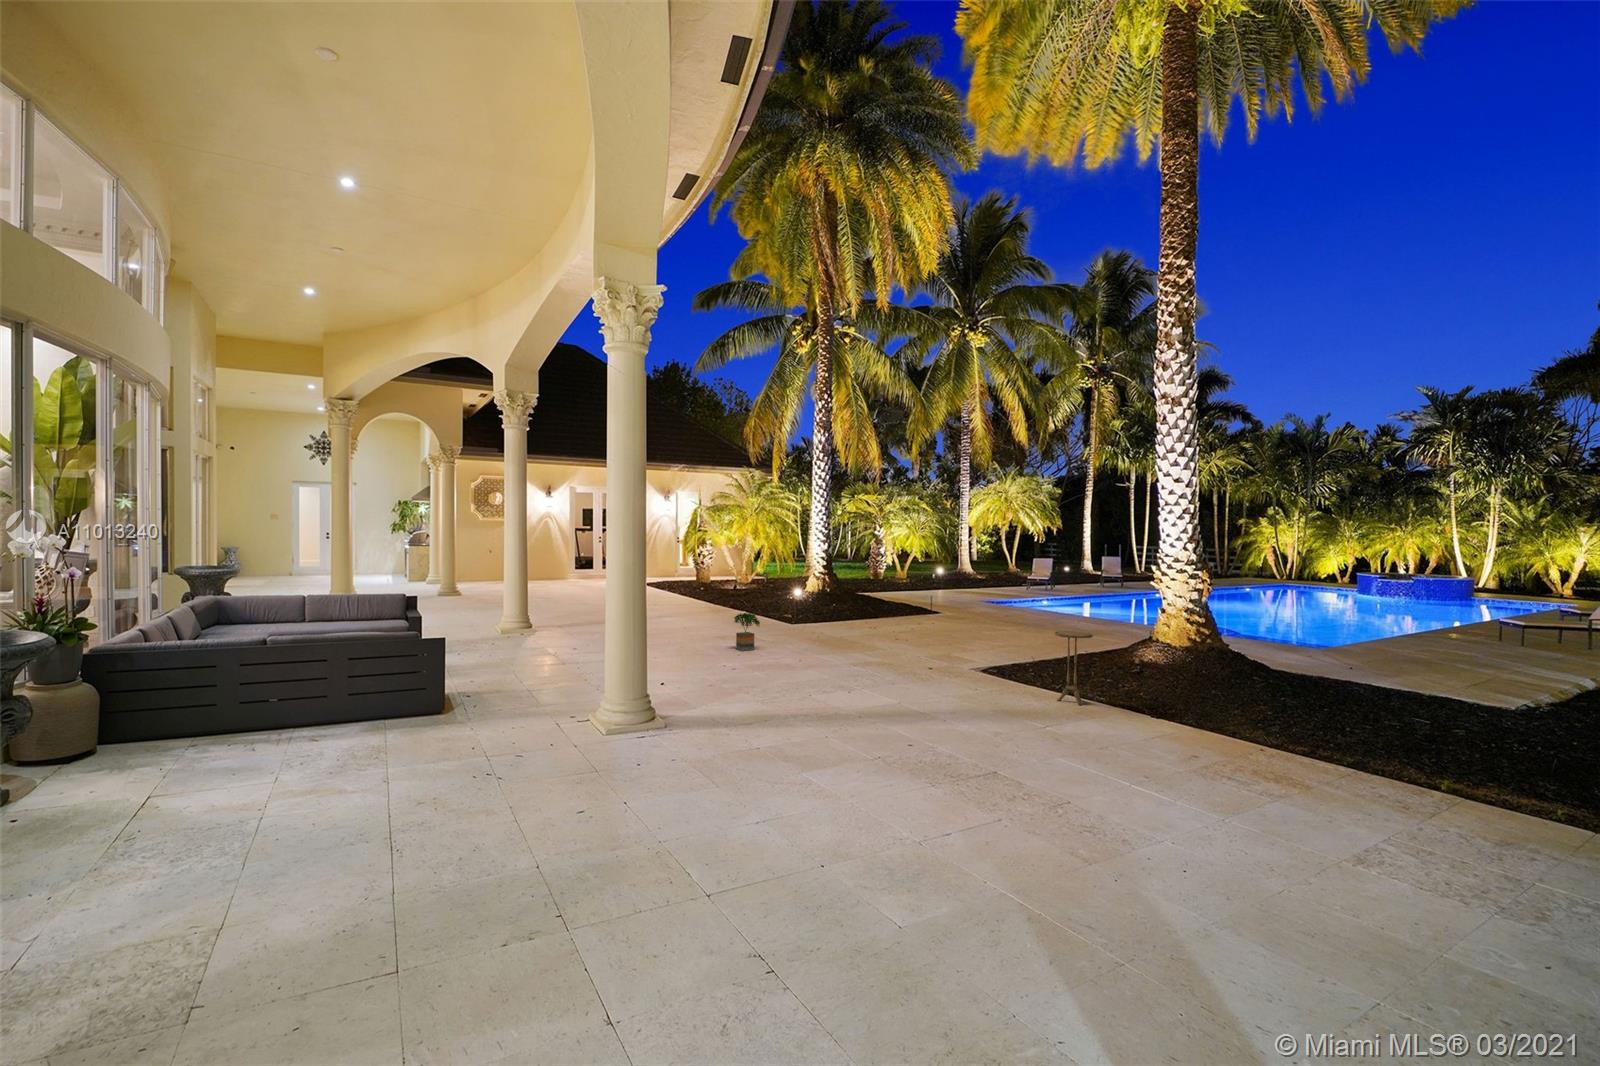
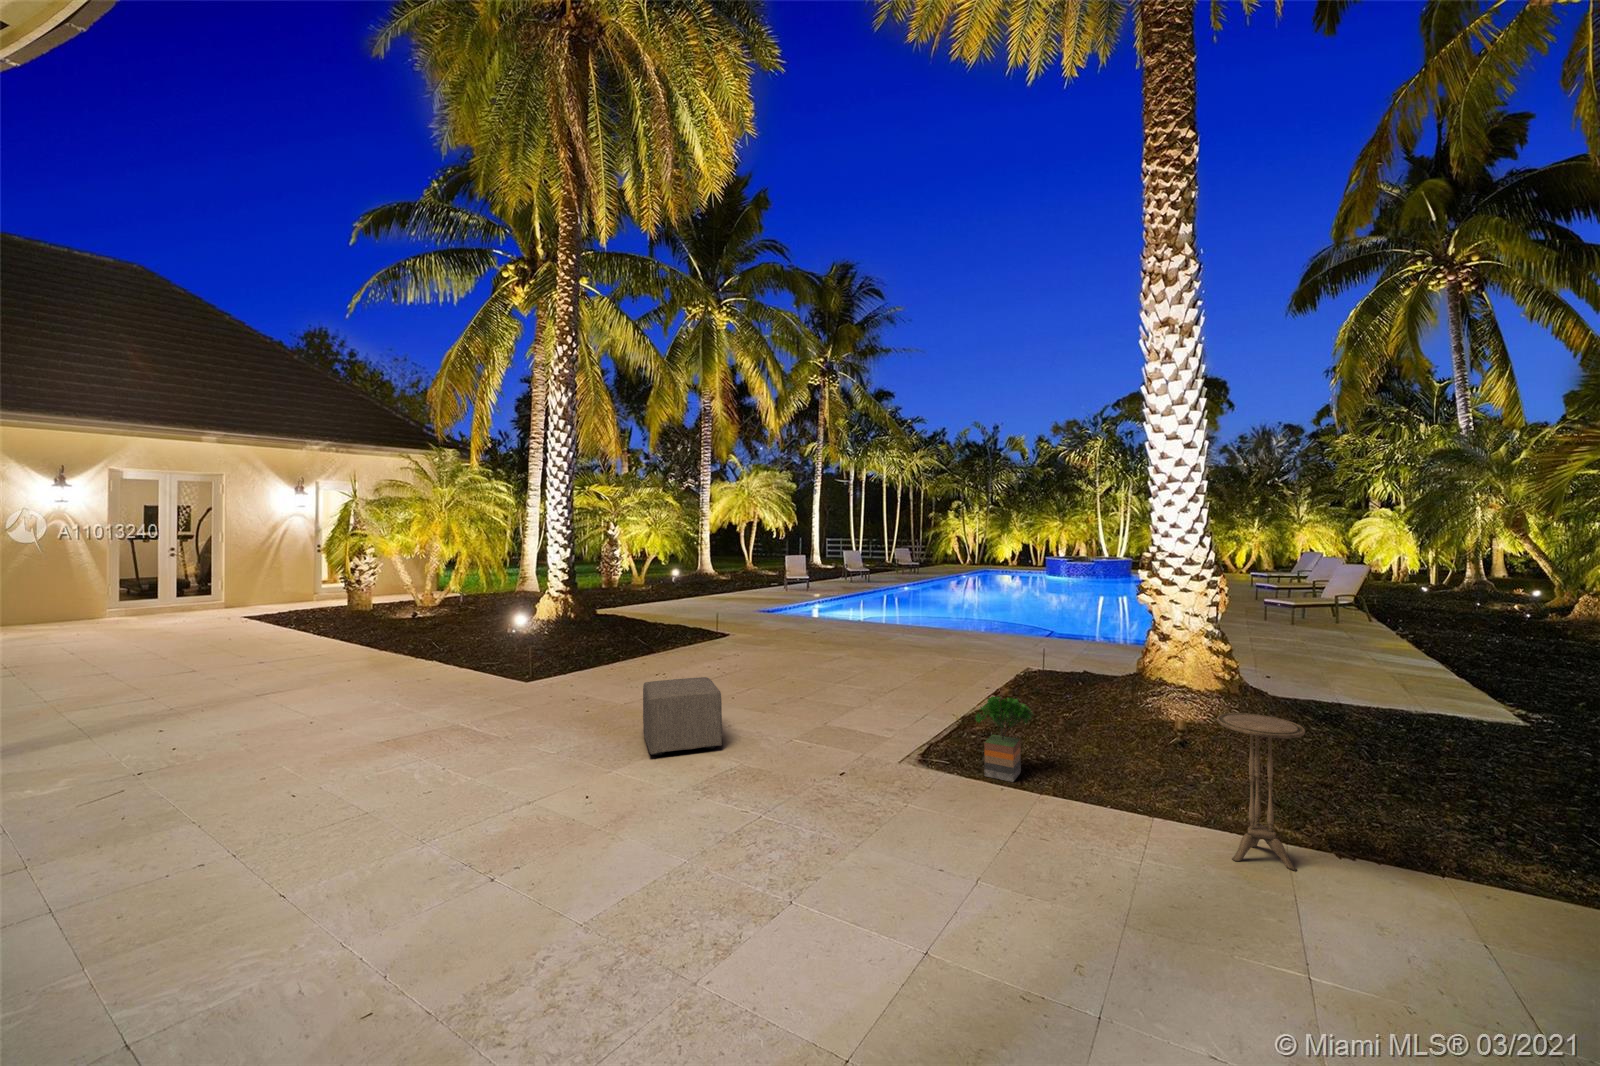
potted tree: present [734,613,760,651] -> present [976,696,1033,782]
ottoman: none [826,614,866,651] -> present [643,677,722,756]

